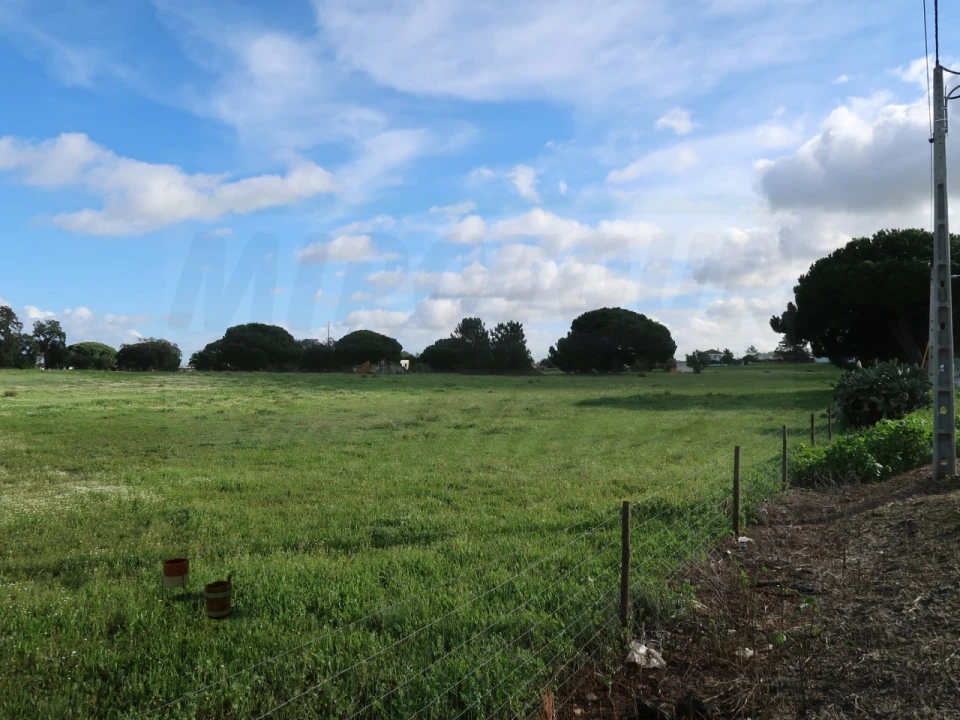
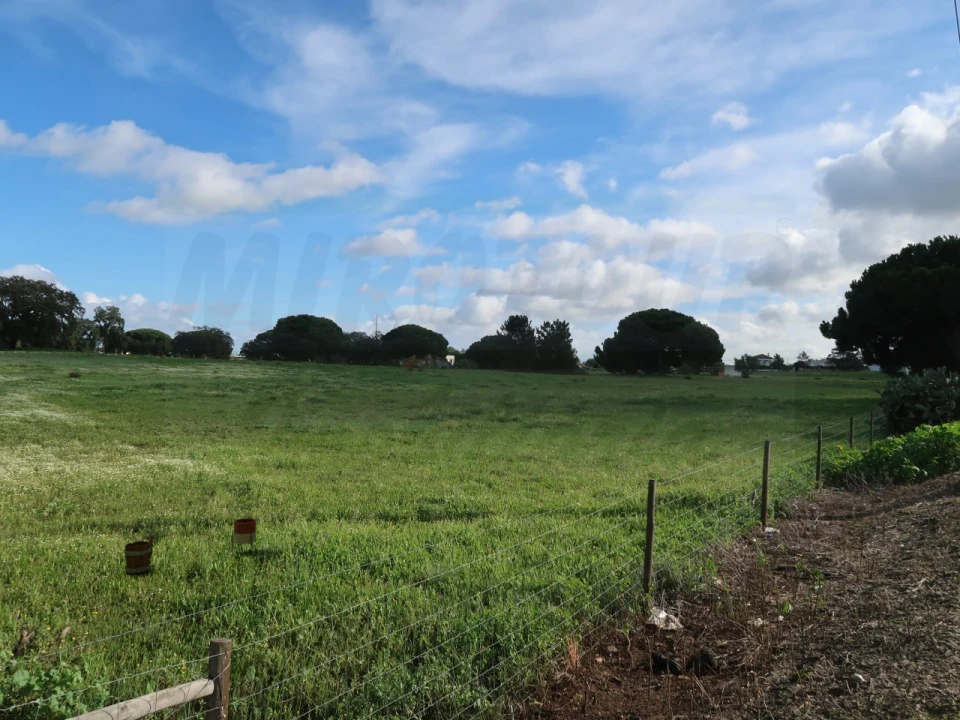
bucket: present [204,574,233,618] -> present [124,535,154,574]

